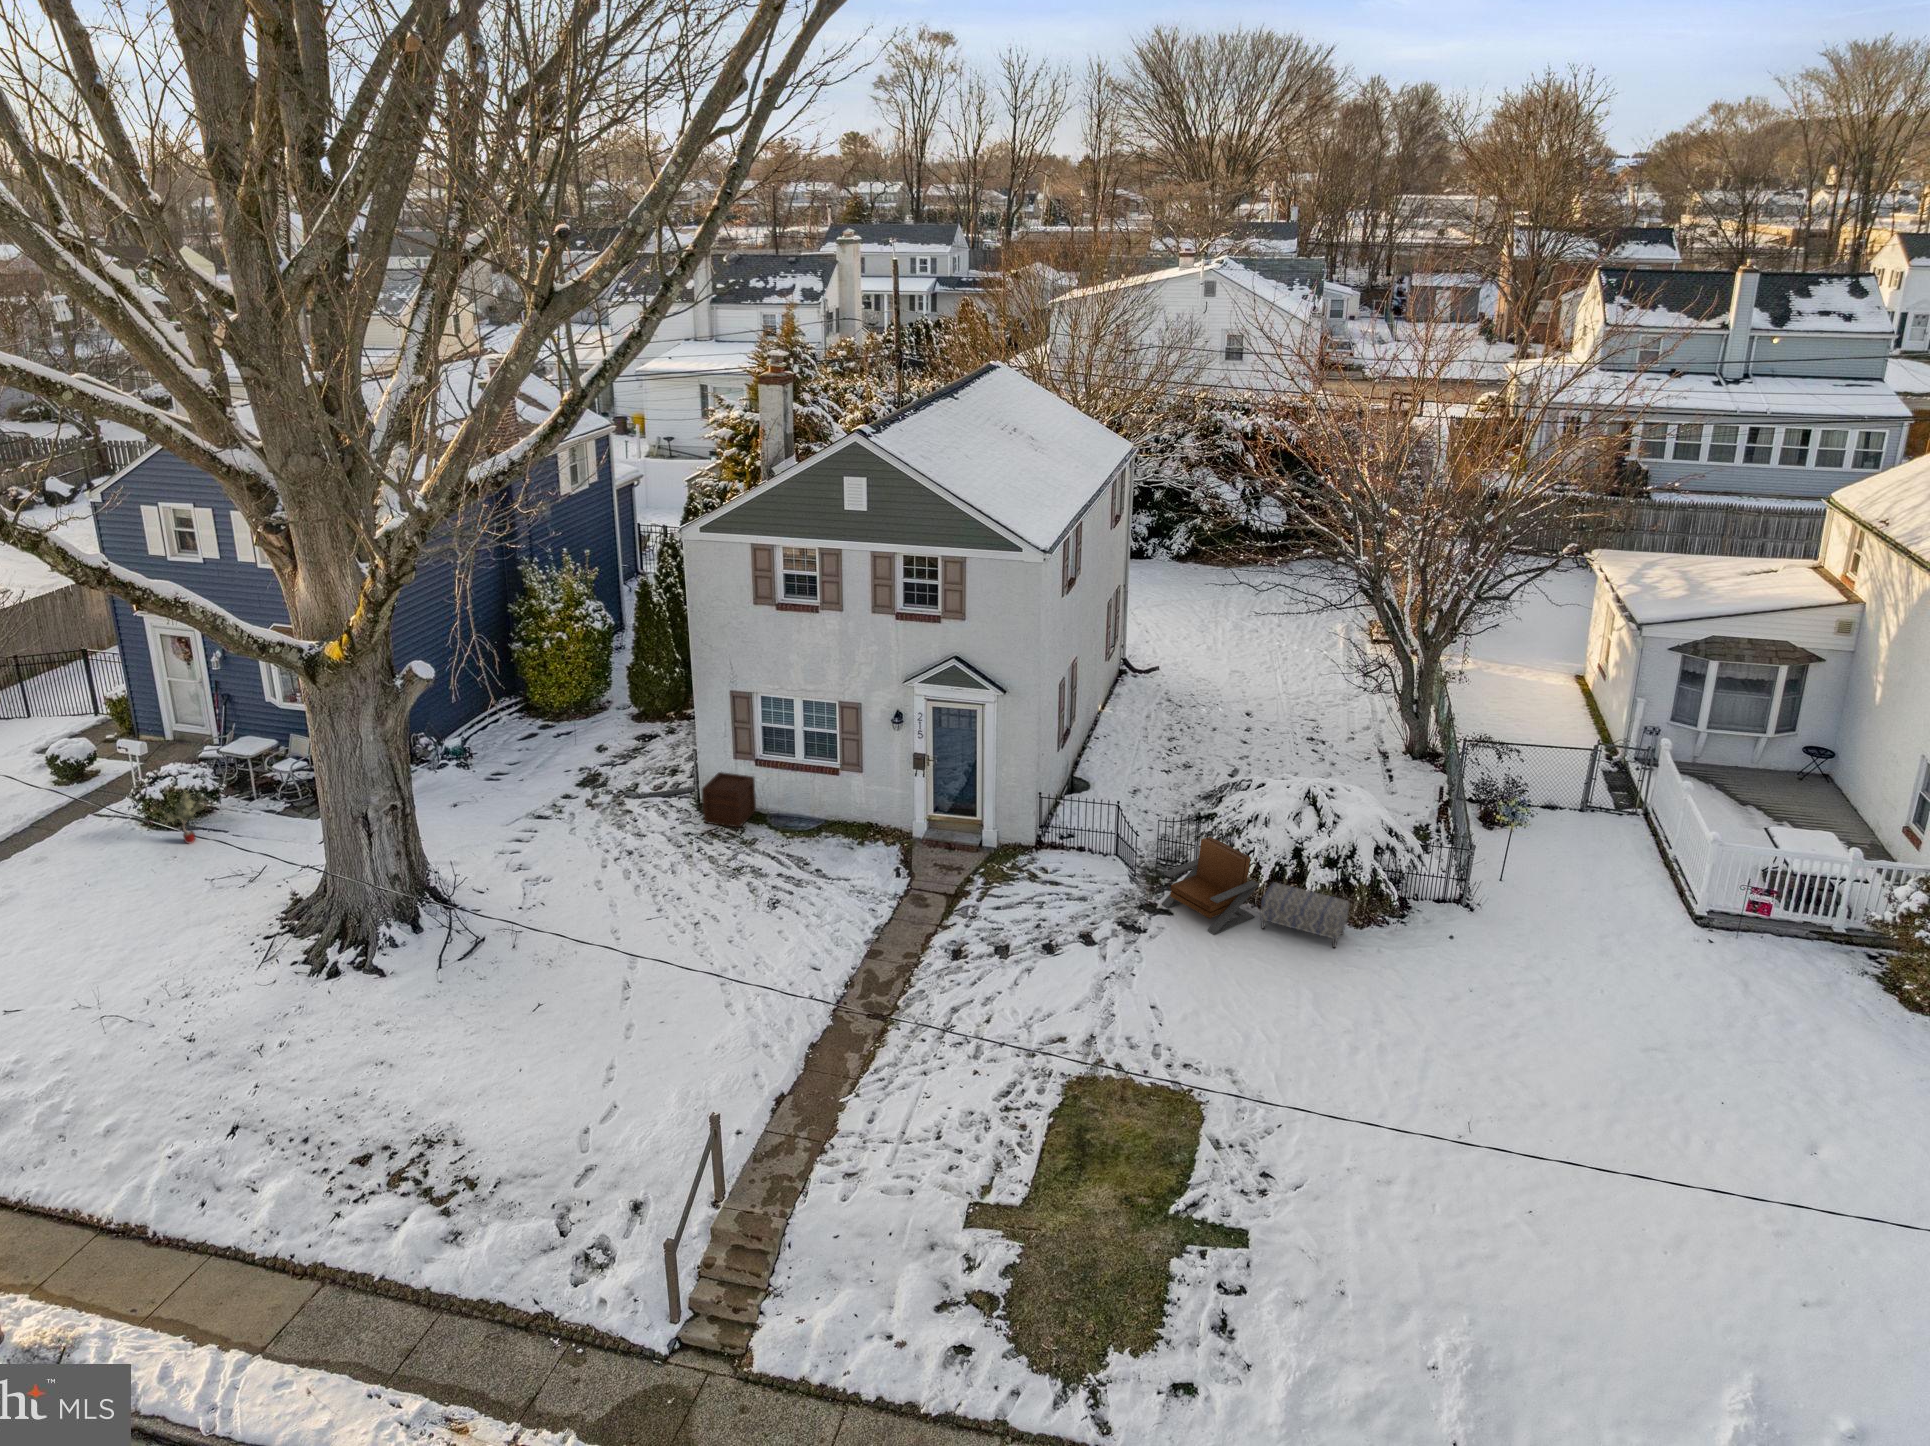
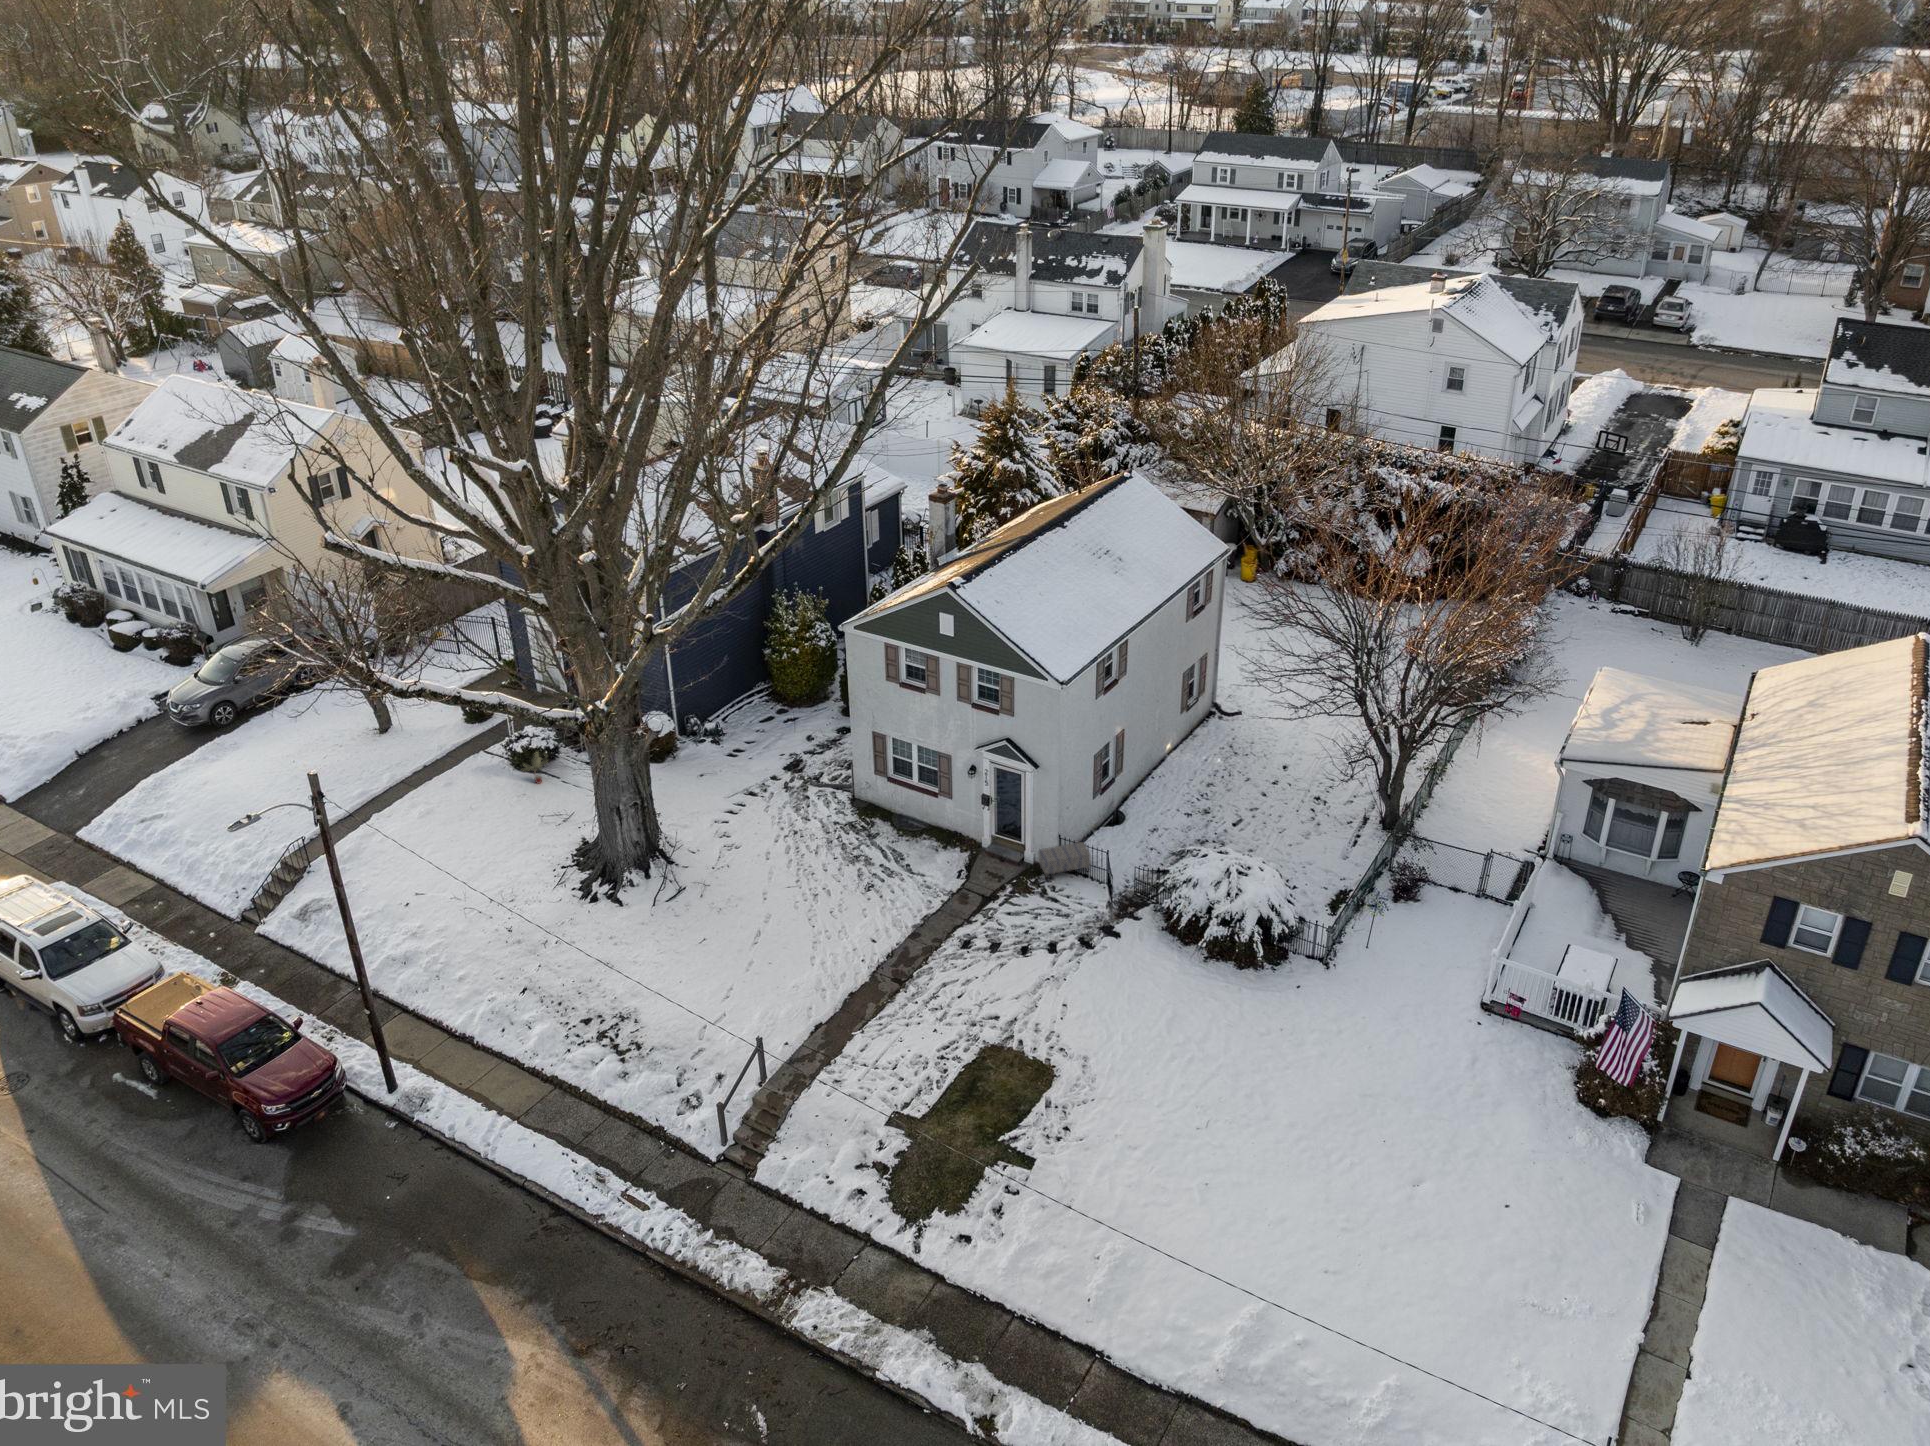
wooden crate: present [702,772,756,827] -> none [849,780,889,822]
lounge chair: present [1162,837,1259,935] -> none [1117,890,1176,959]
bench: present [1260,882,1349,948] -> present [1038,842,1091,878]

